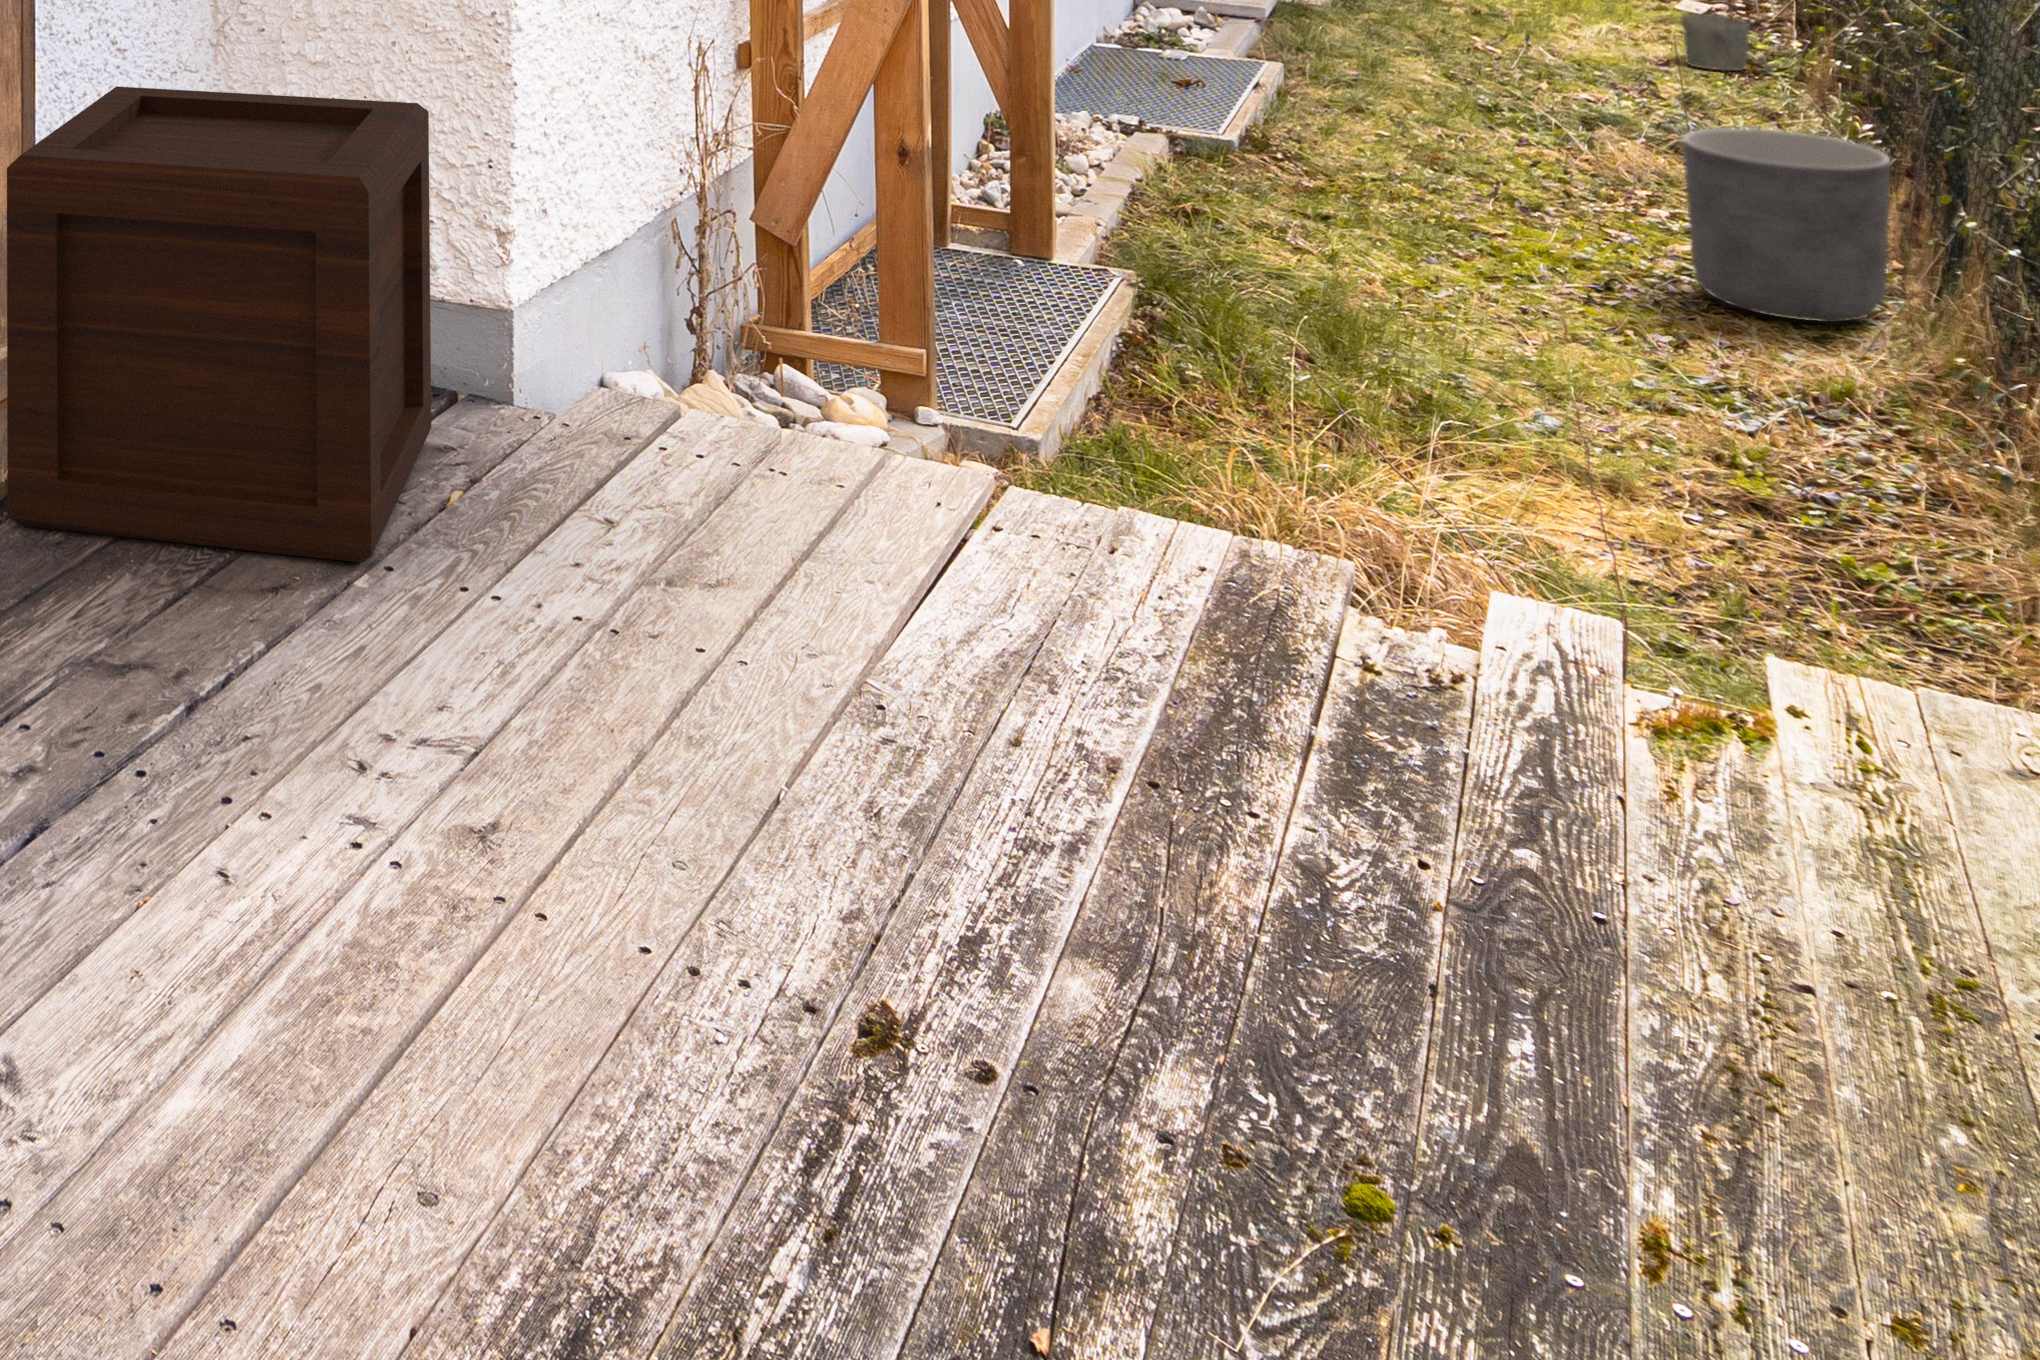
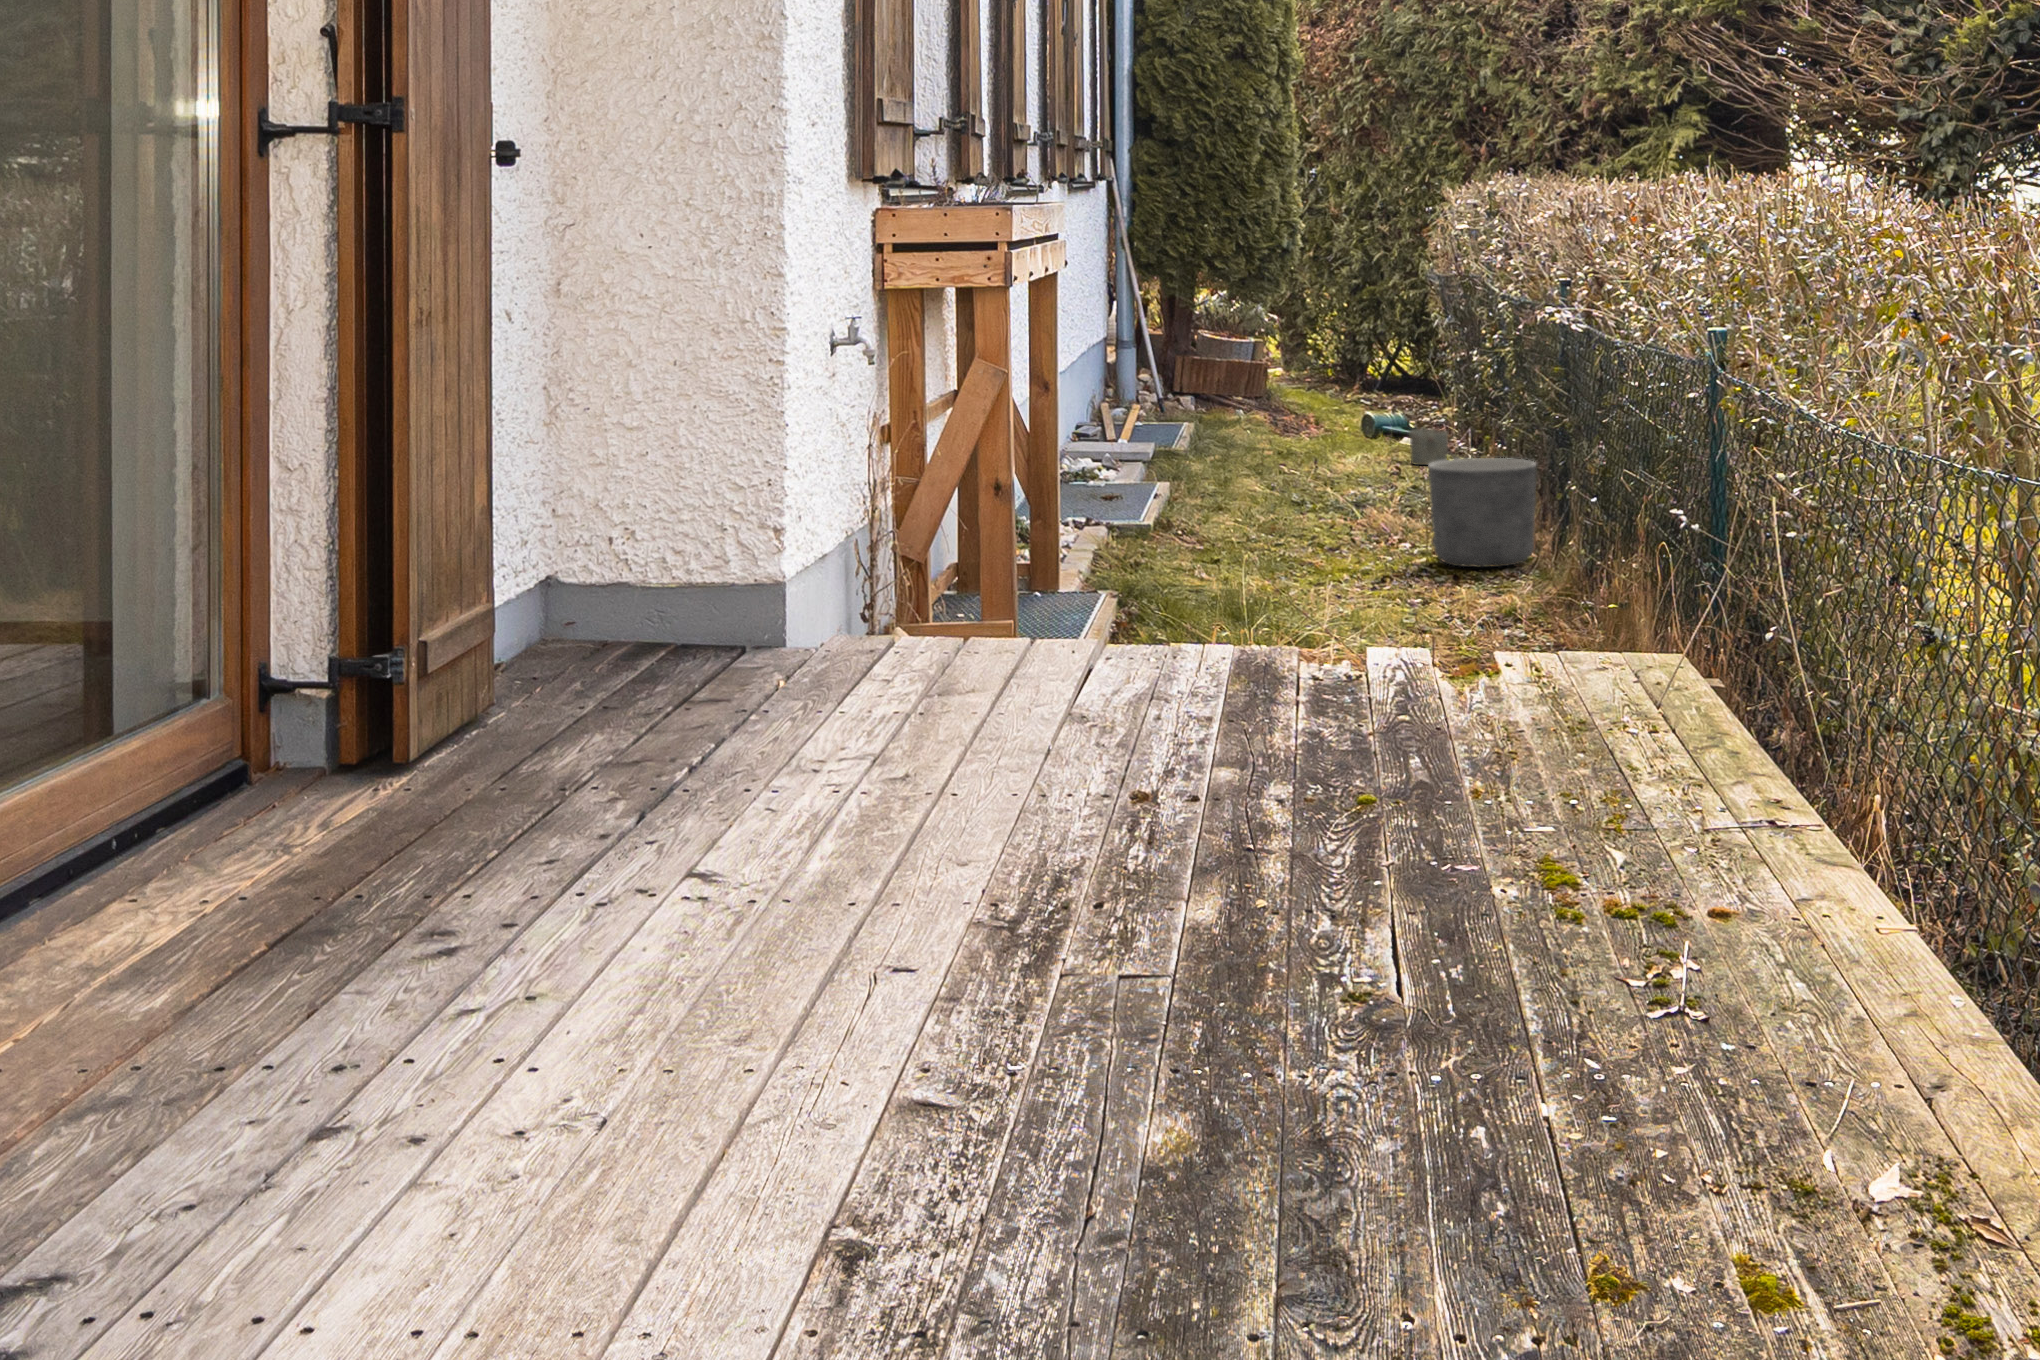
wooden crate: present [7,86,431,563] -> none [489,433,759,725]

